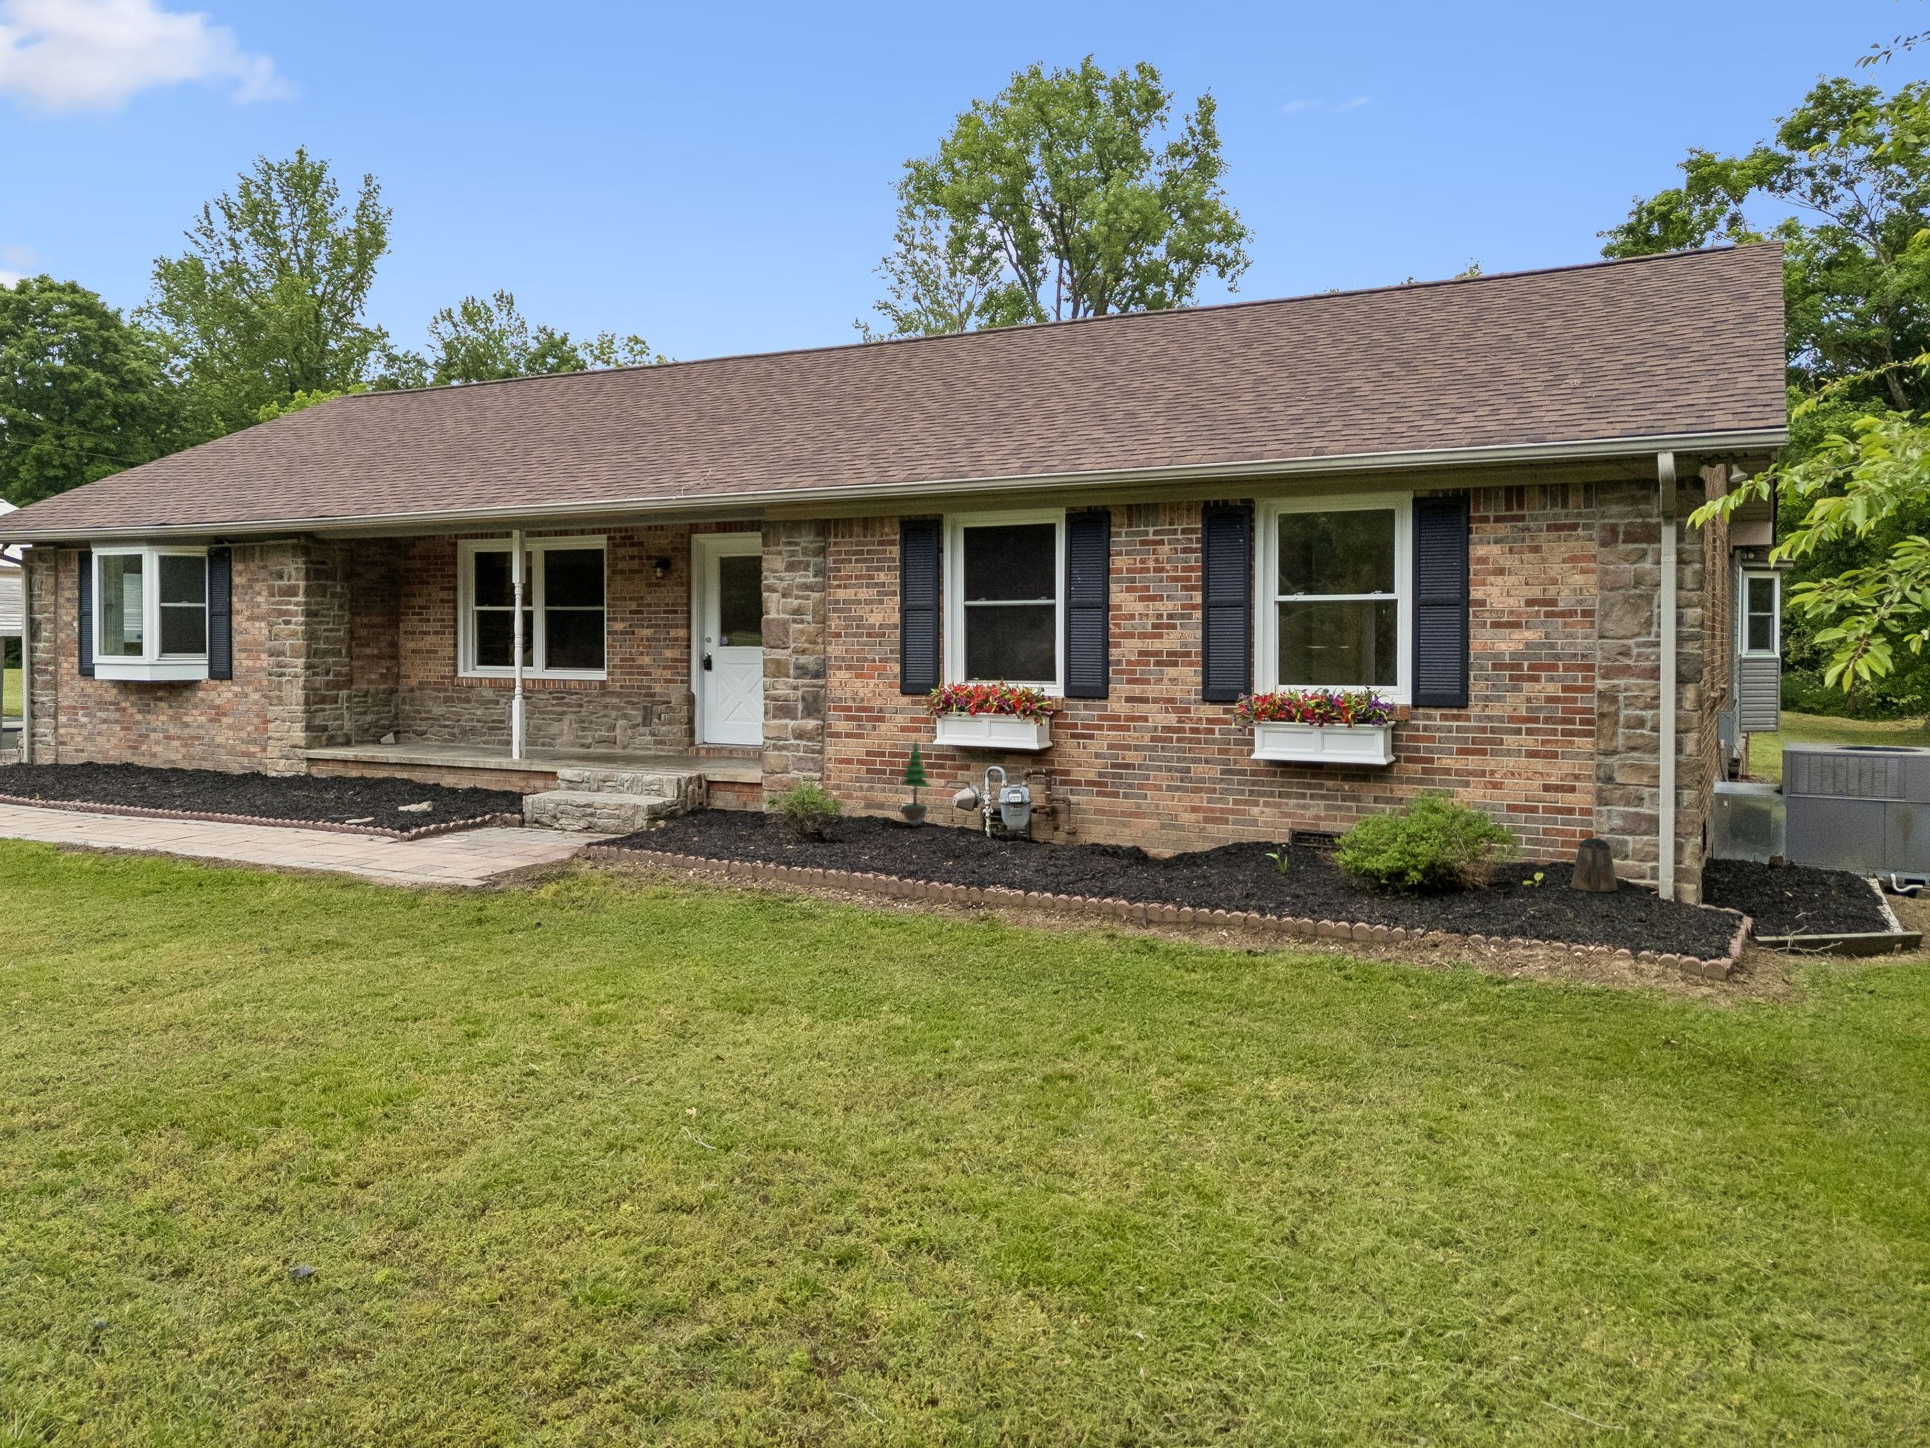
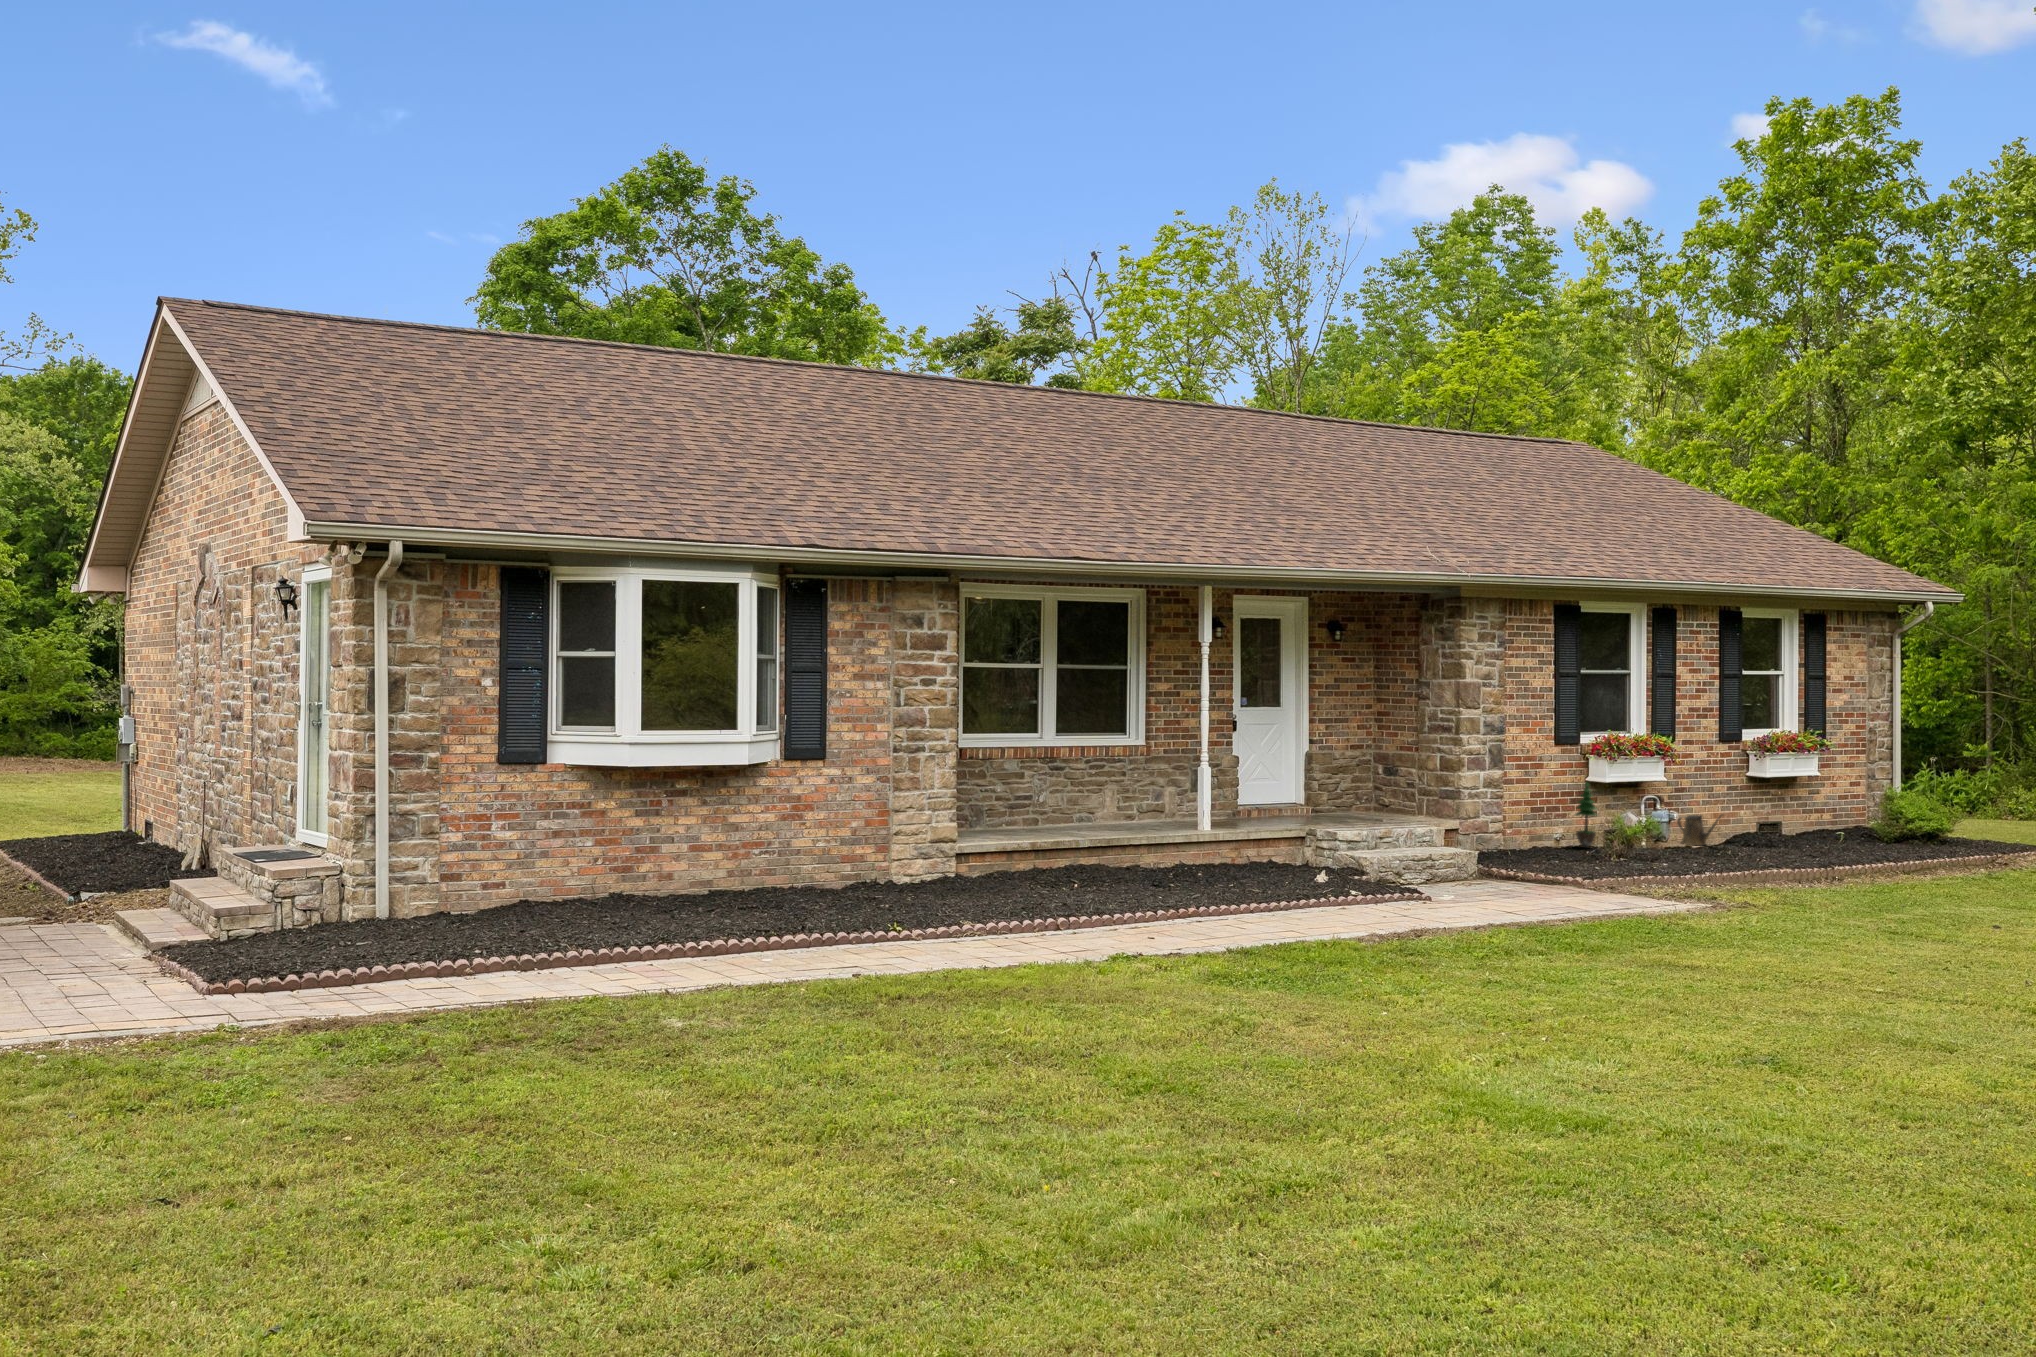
watering can: present [1570,838,1619,892] -> present [1677,815,1722,845]

